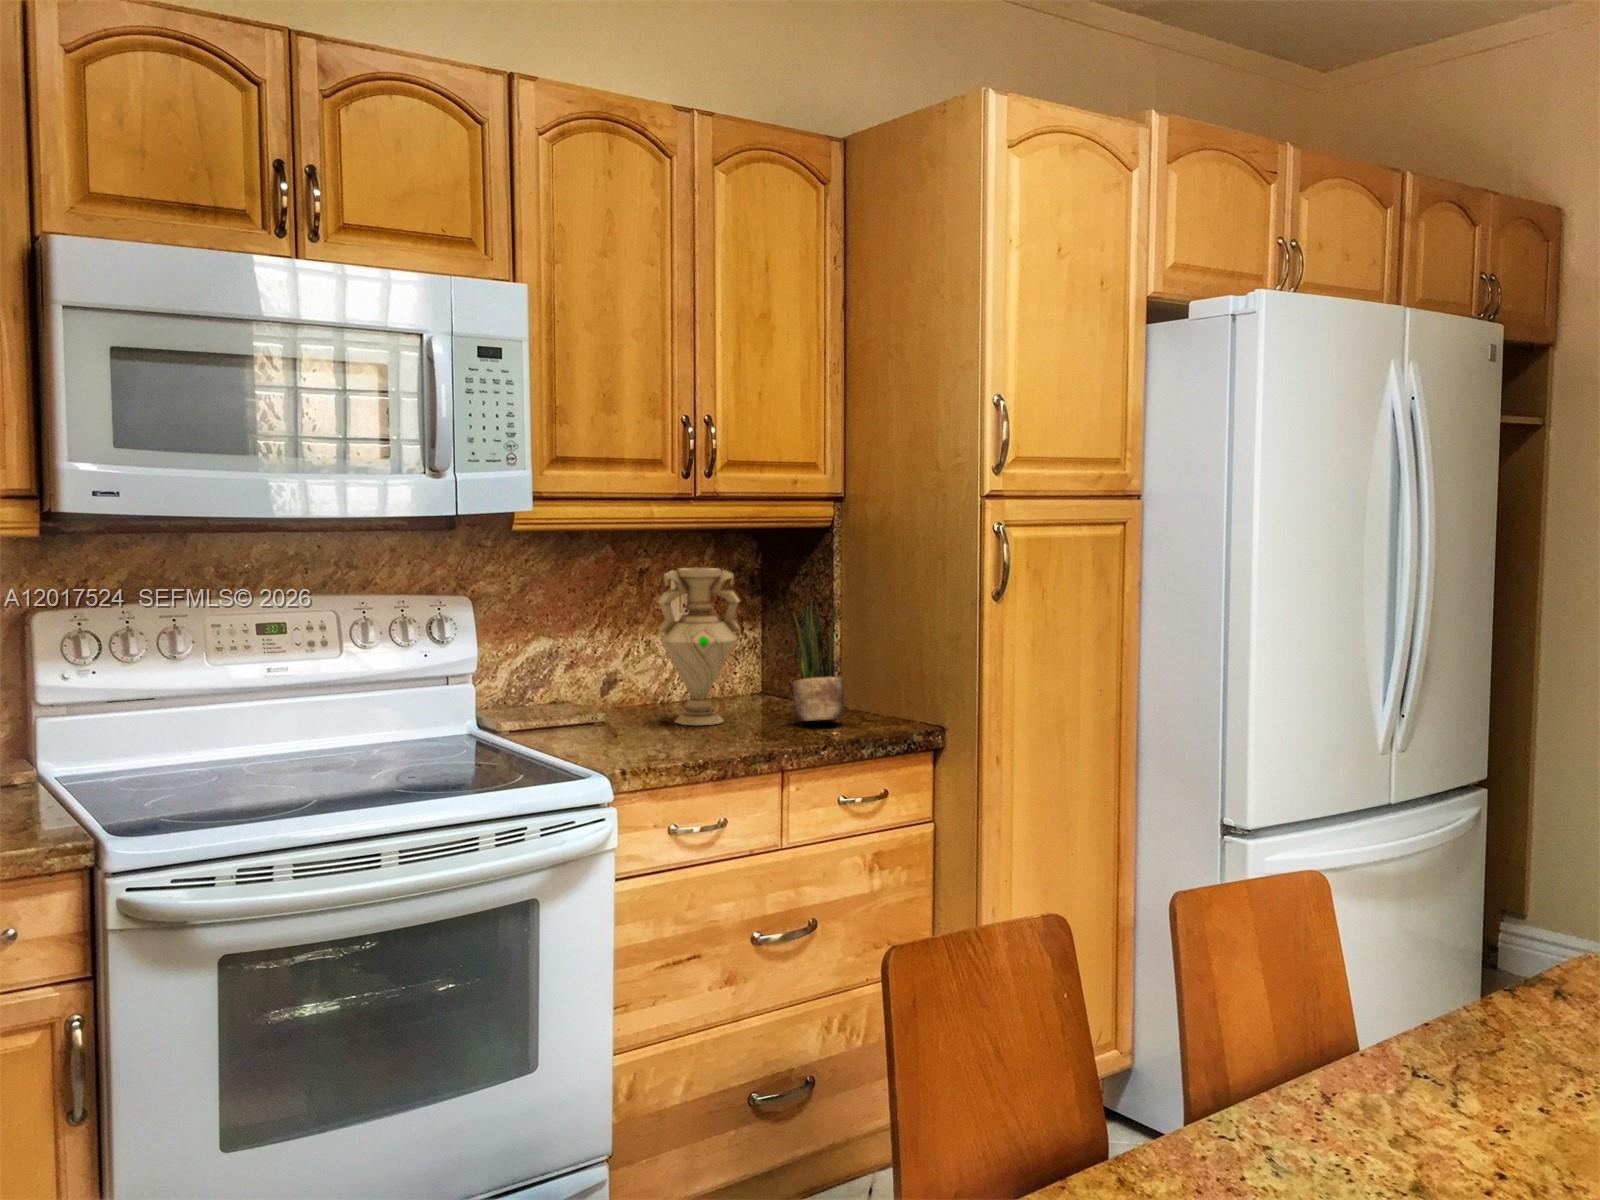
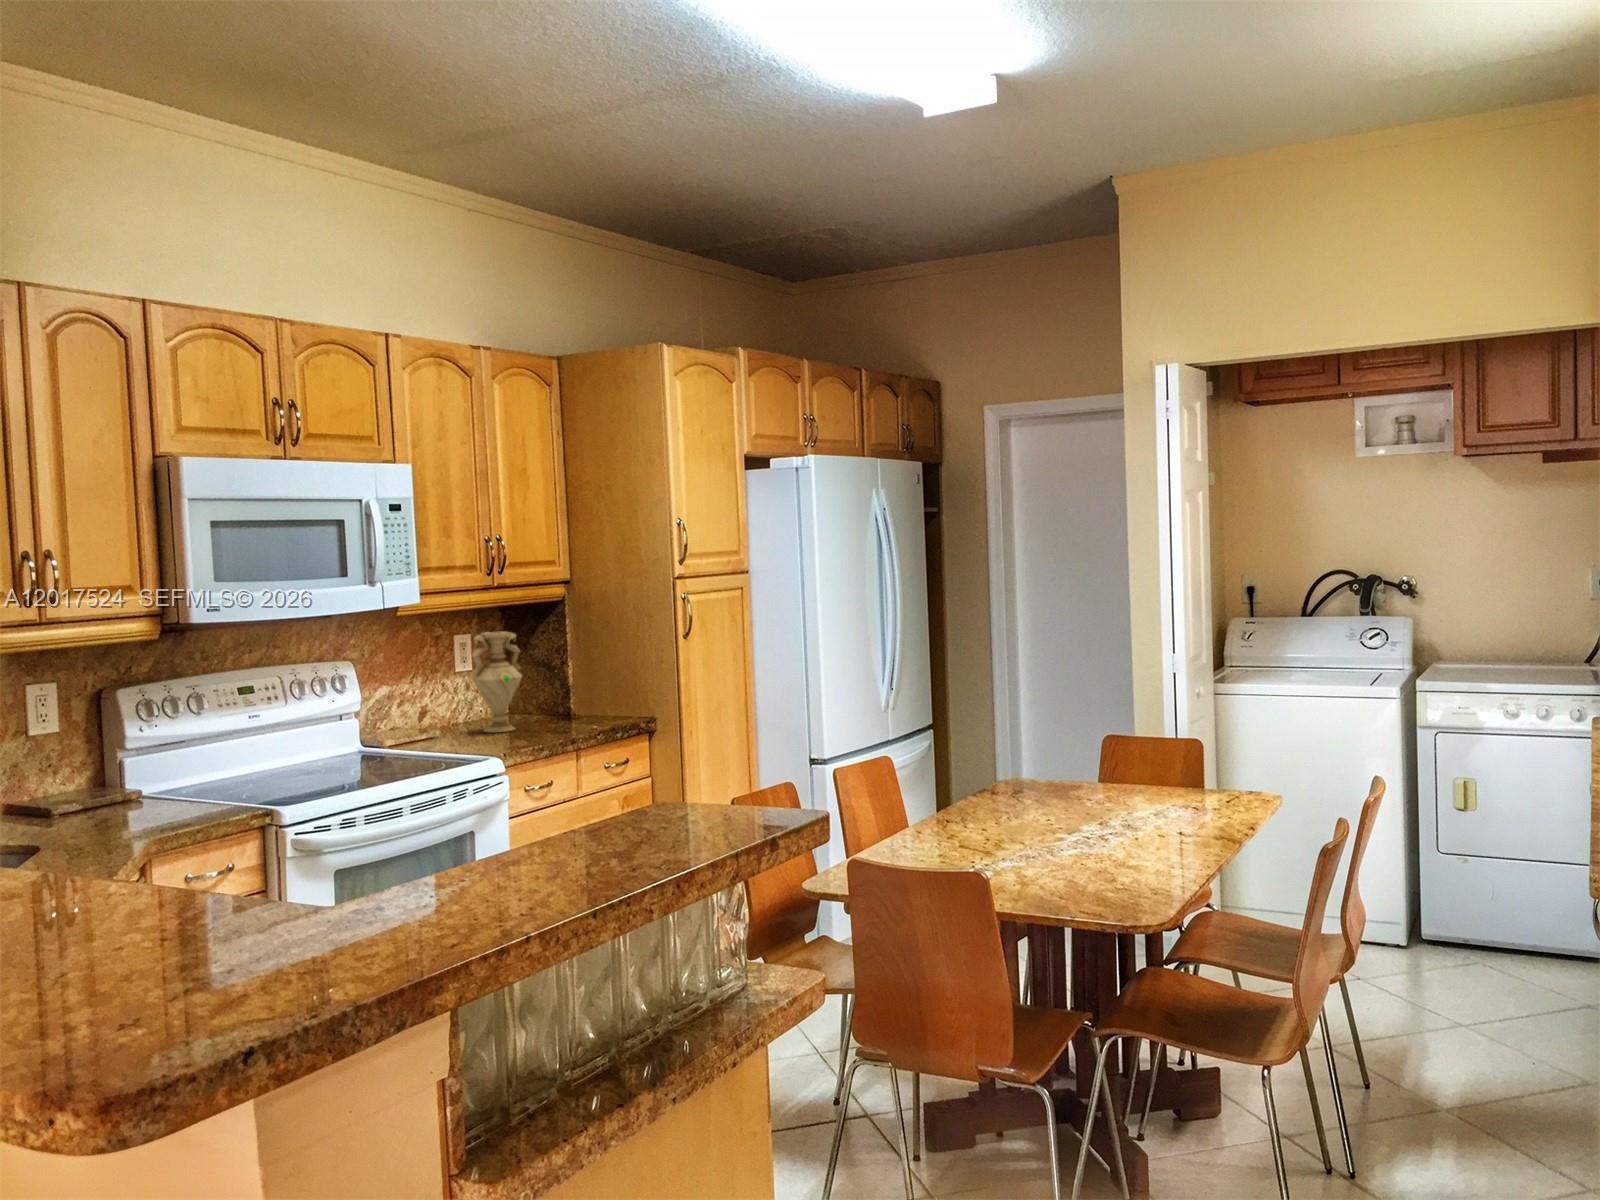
potted plant: present [793,597,844,721] -> none [557,644,592,723]

